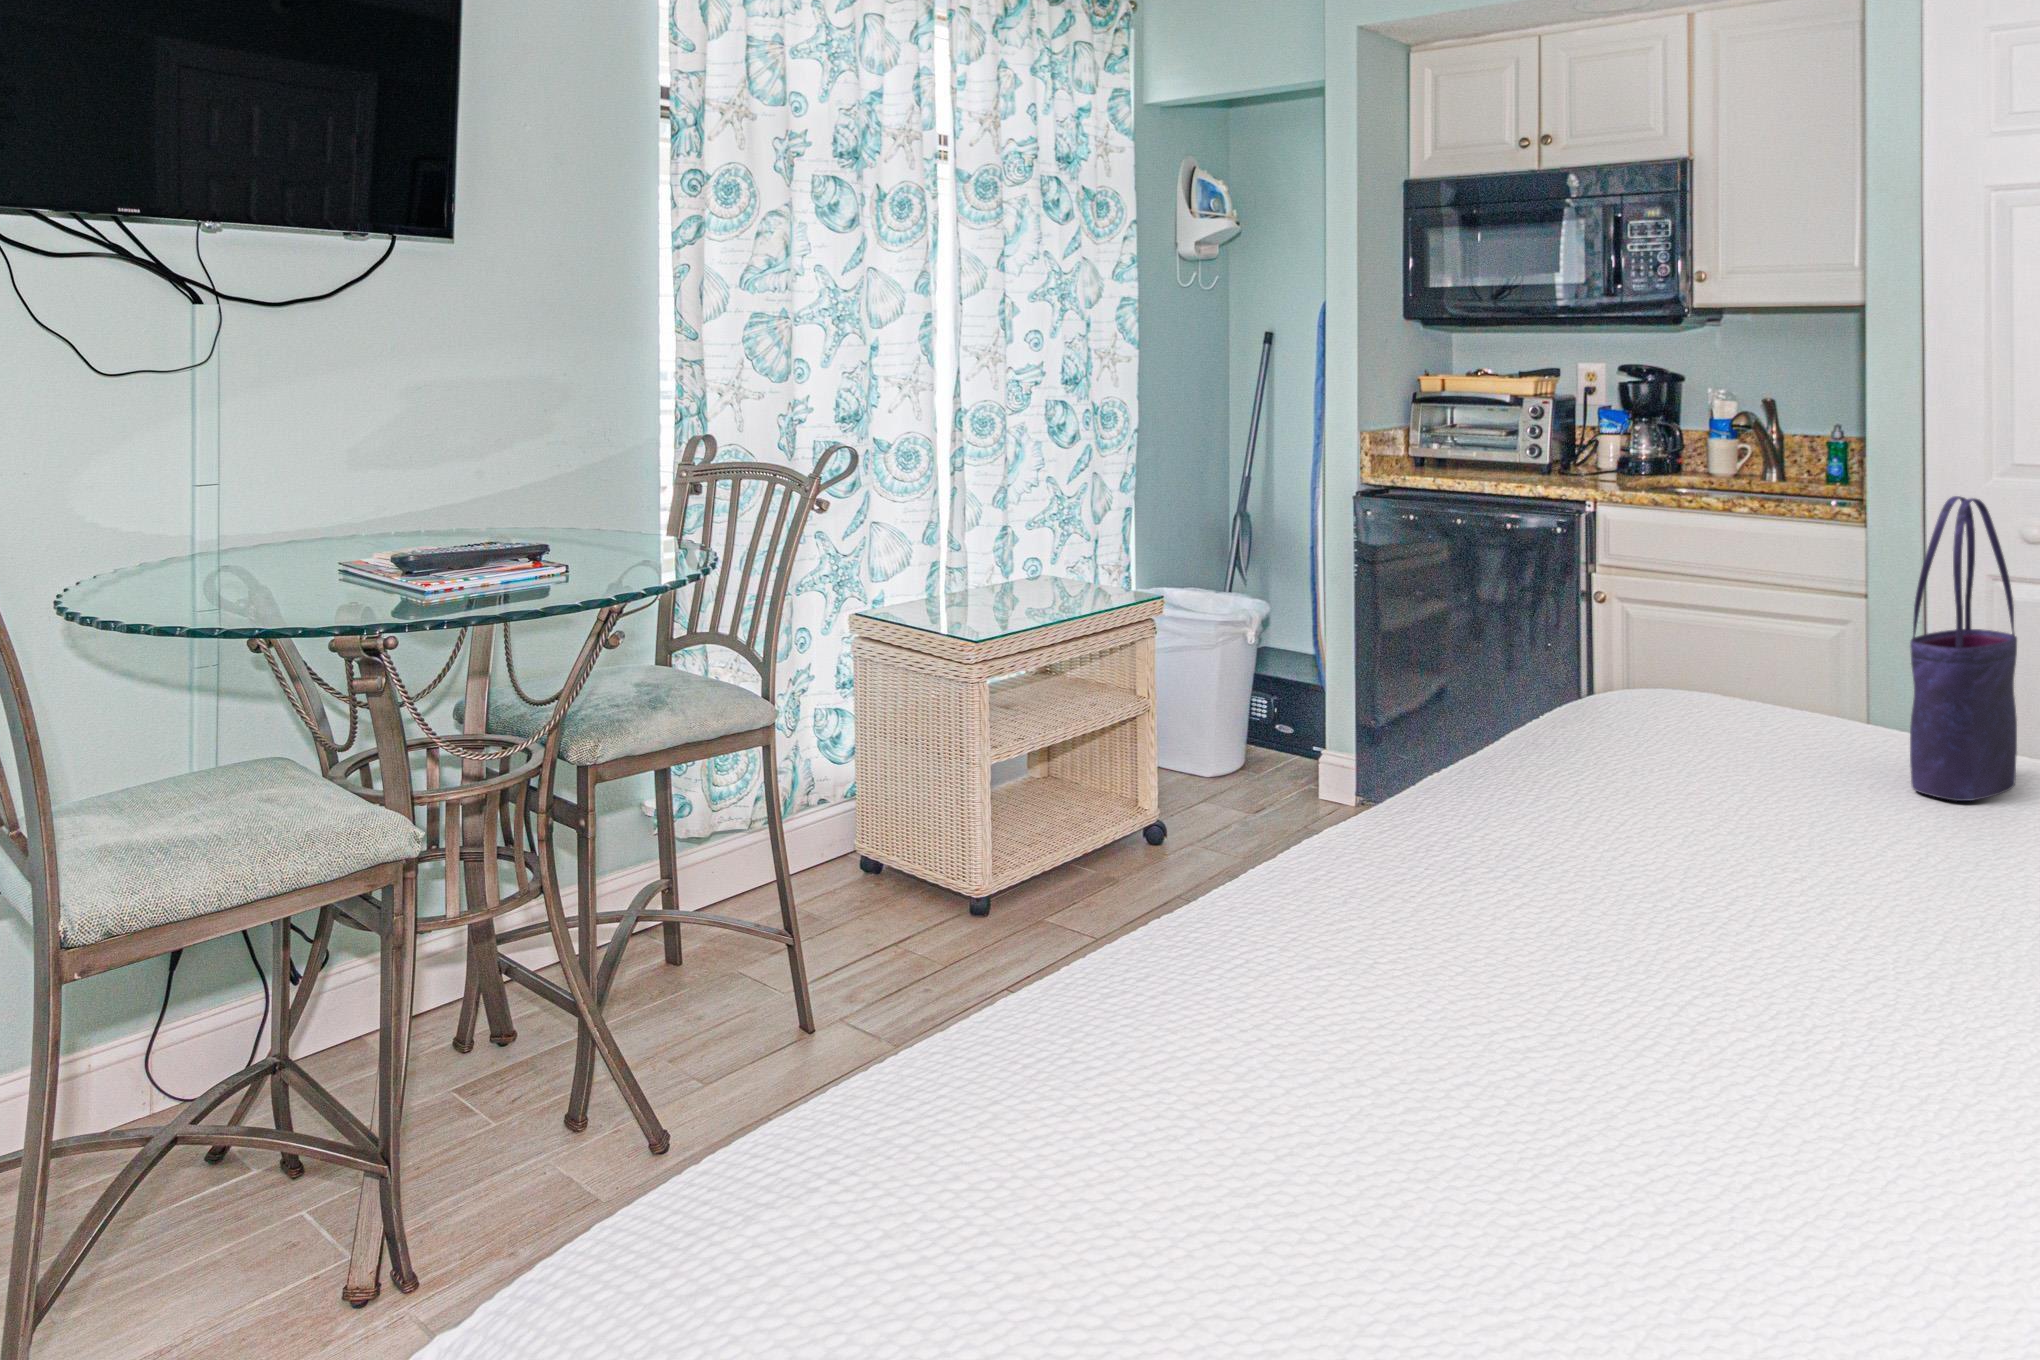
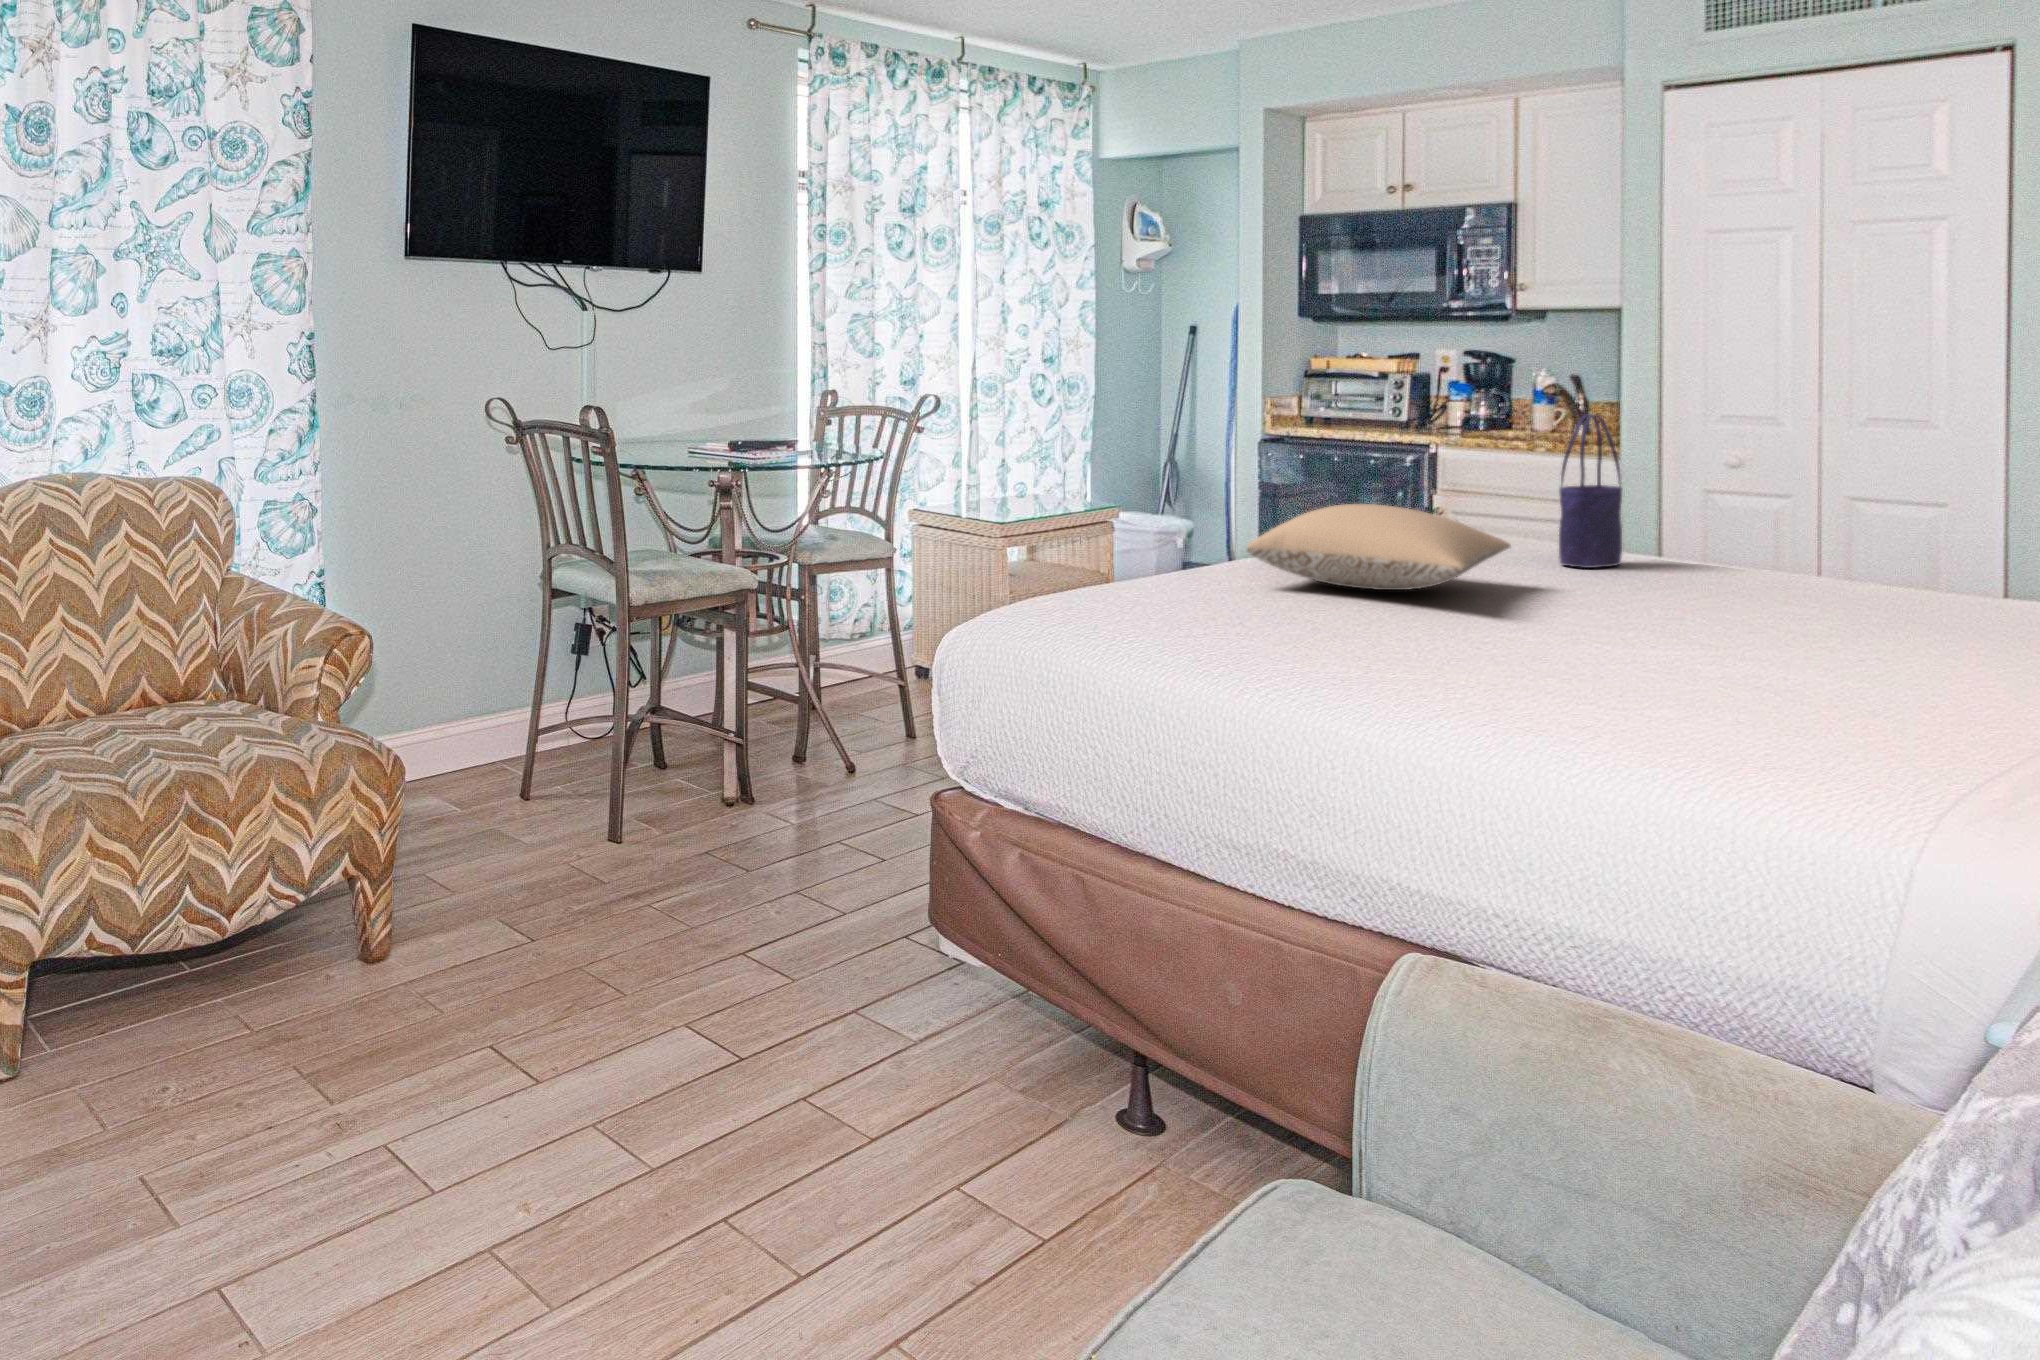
pillow: none [1333,717,1884,967] -> present [1247,504,1511,590]

